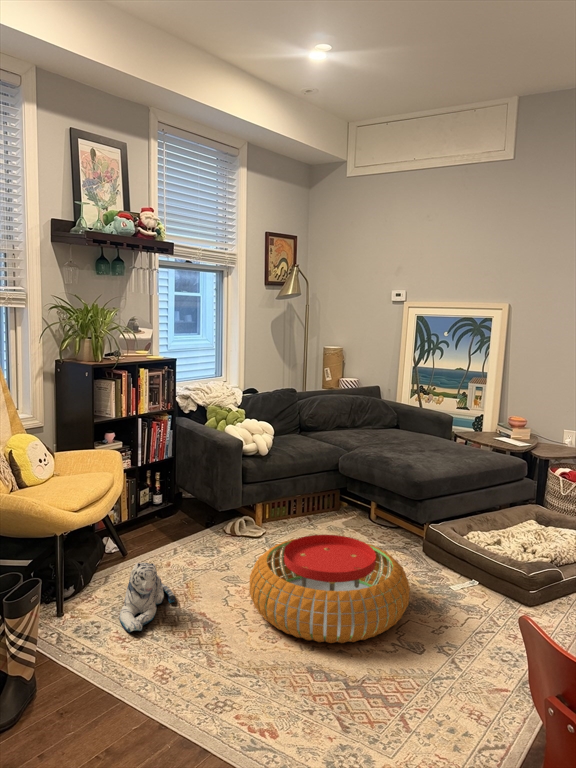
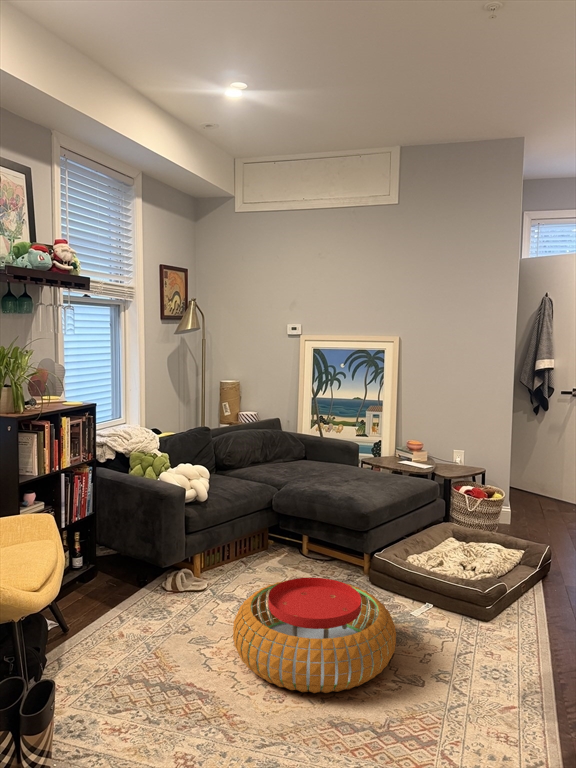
plush toy: present [119,563,175,633] -> none [96,638,155,724]

